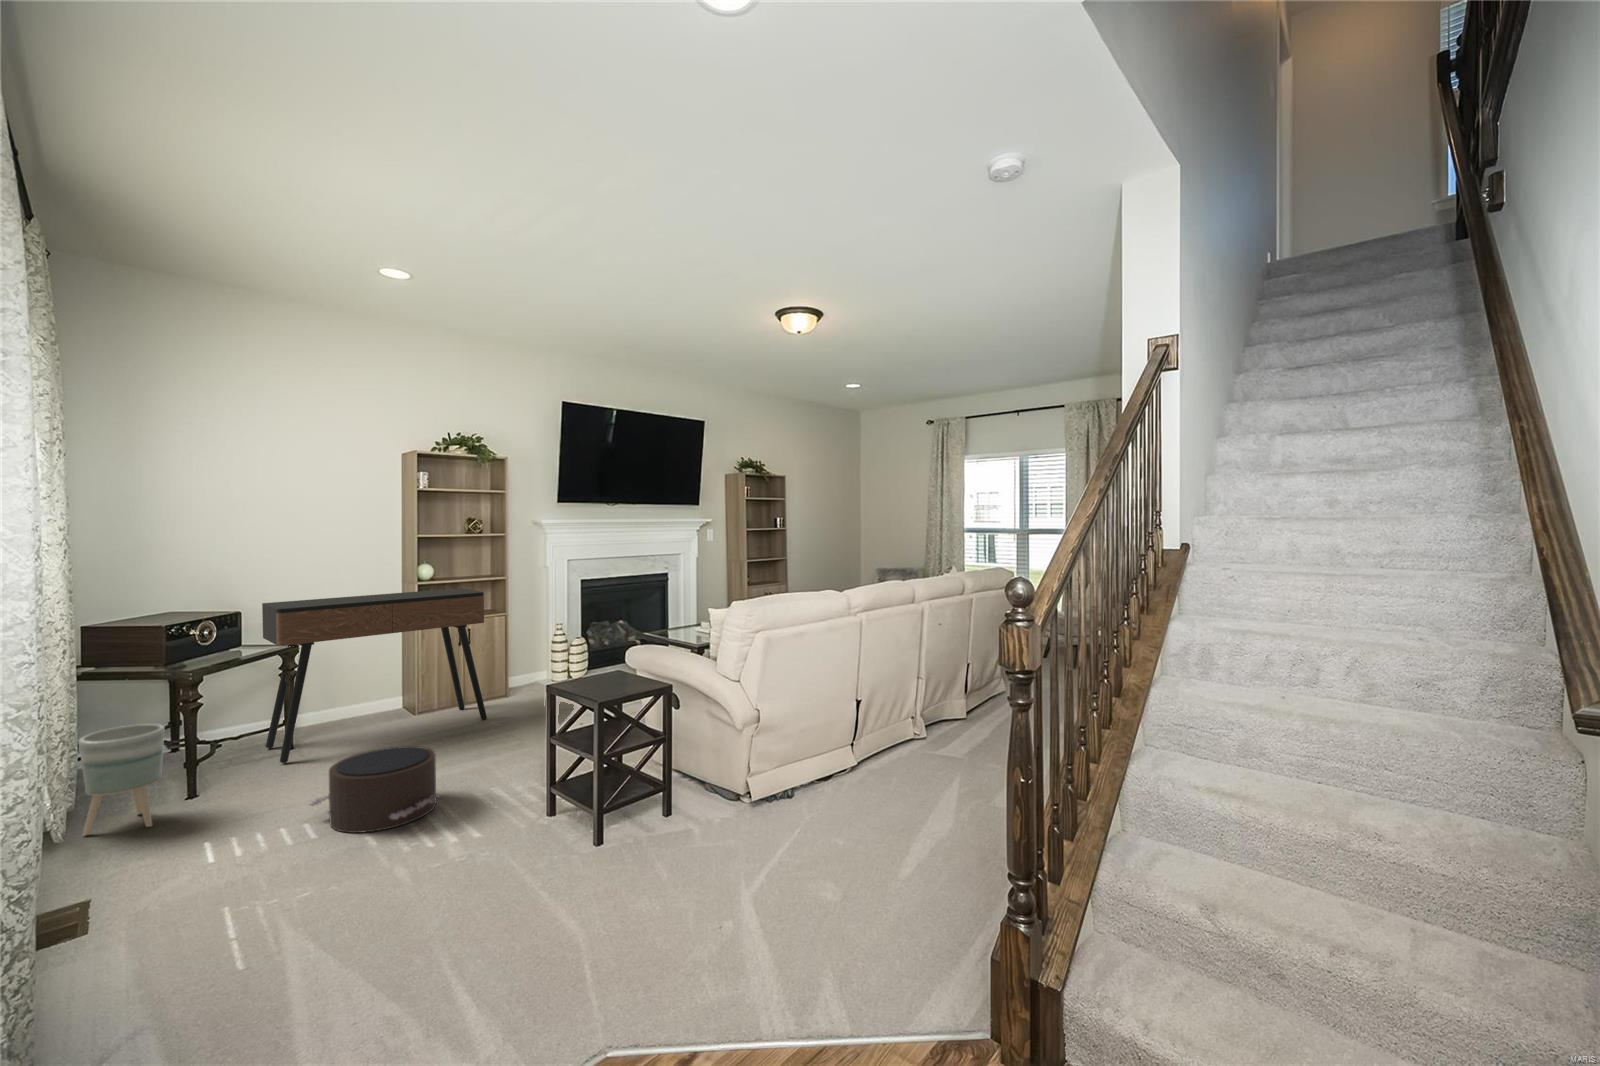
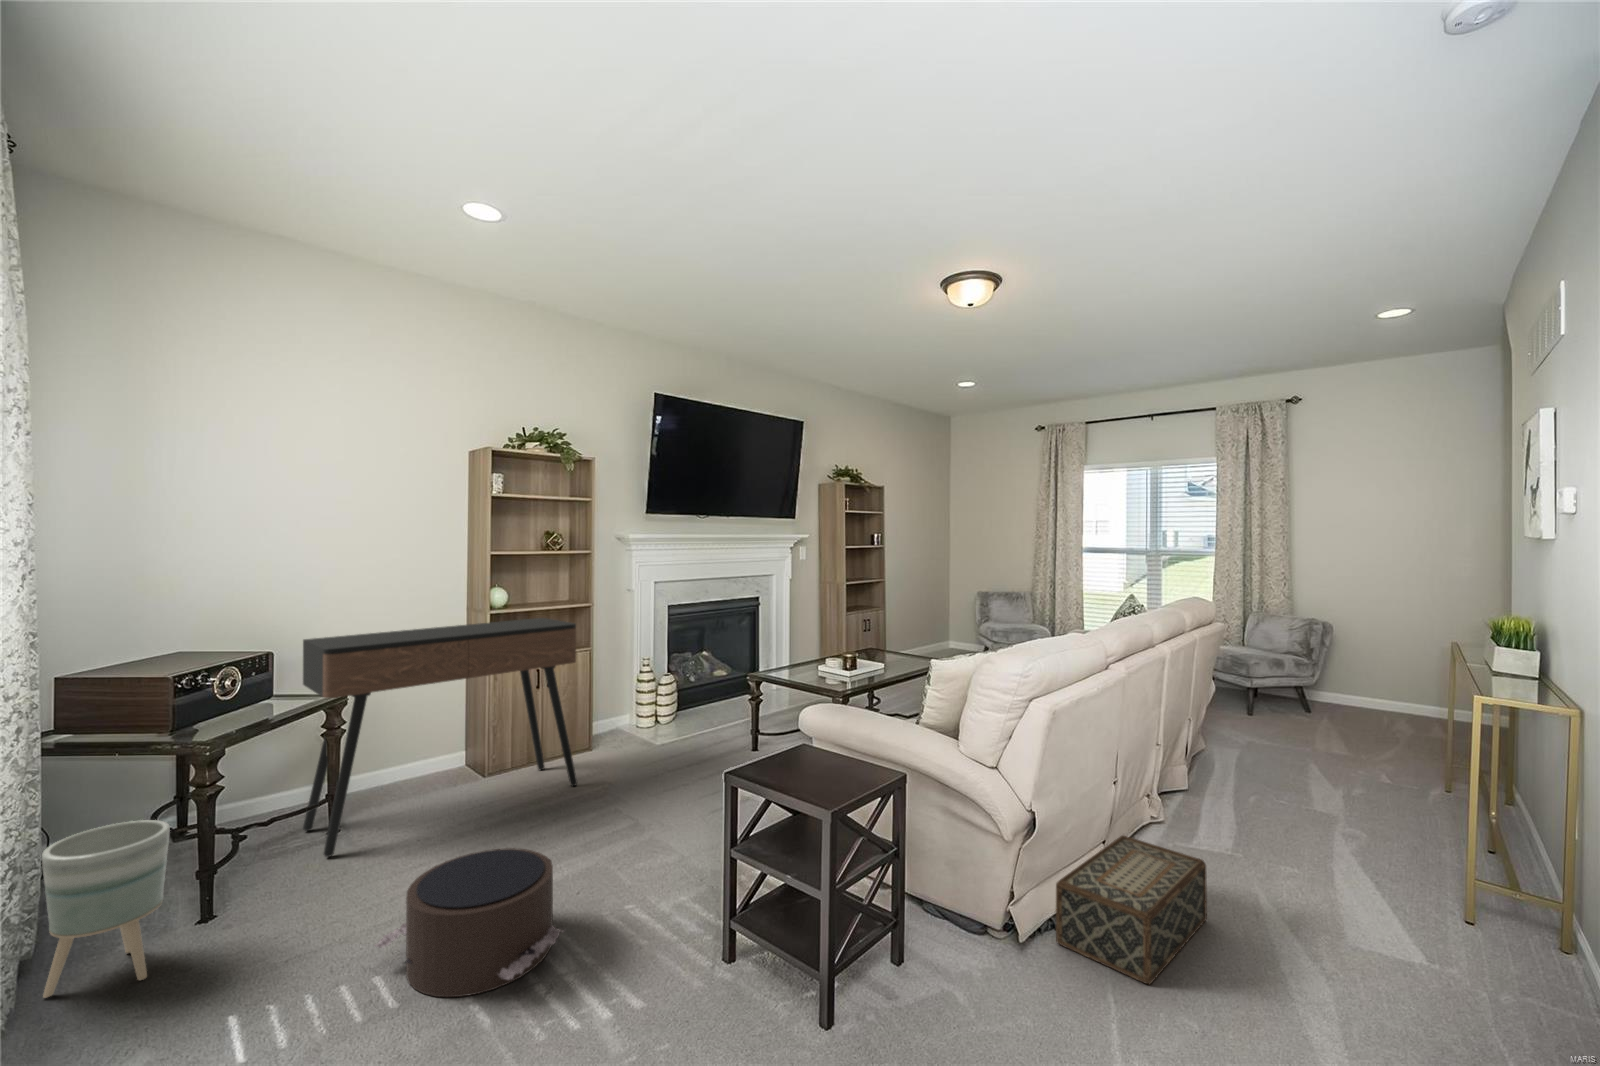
woven basket: none [782,737,898,822] -> present [1056,836,1207,984]

